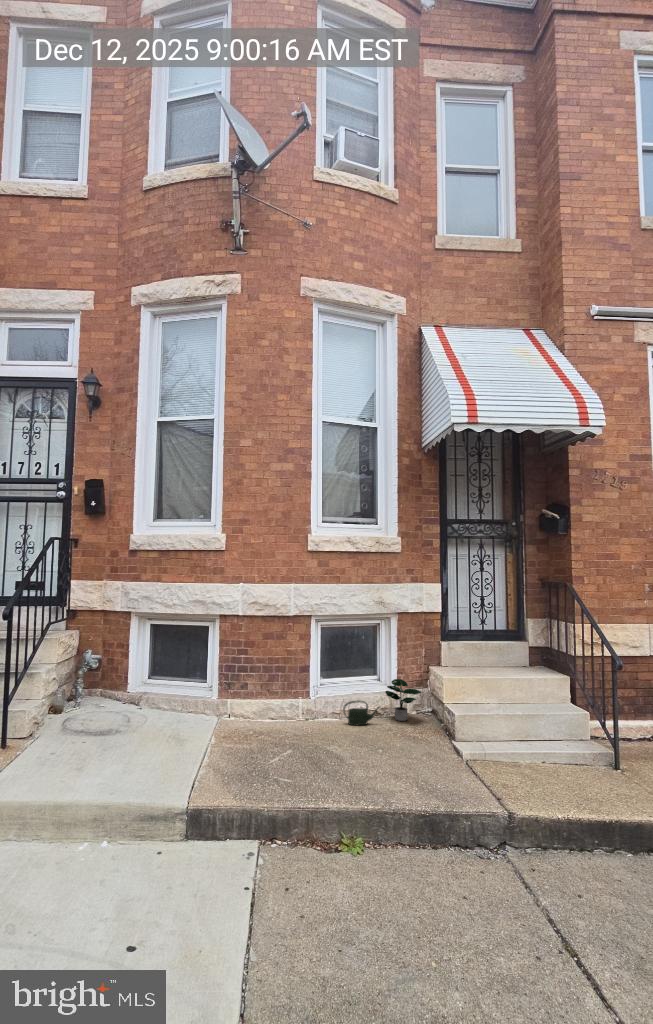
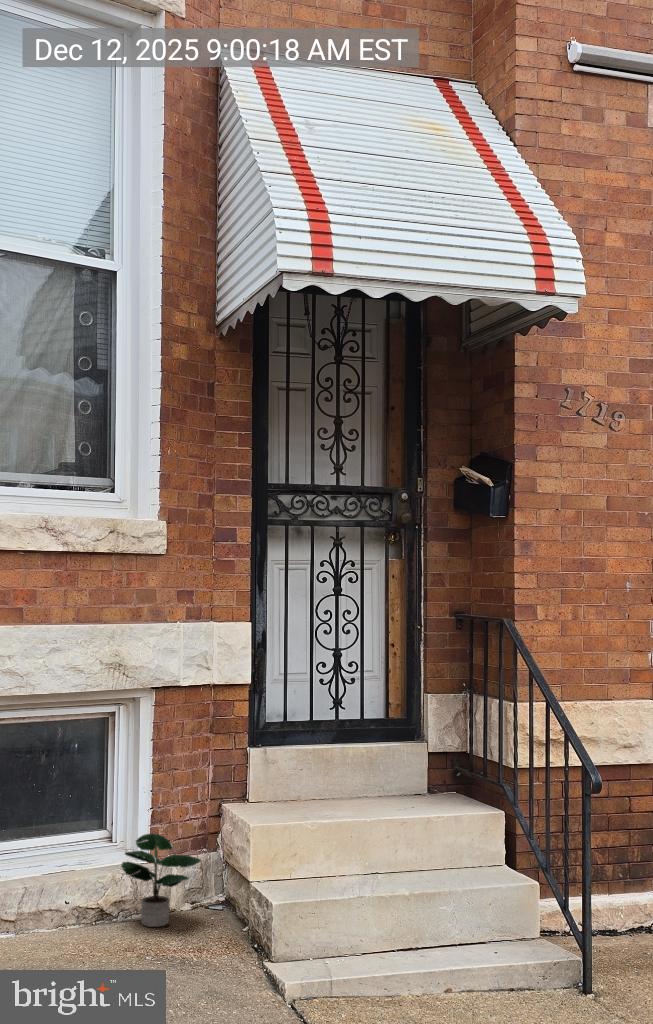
watering can: present [343,700,380,725] -> none [20,890,108,947]

